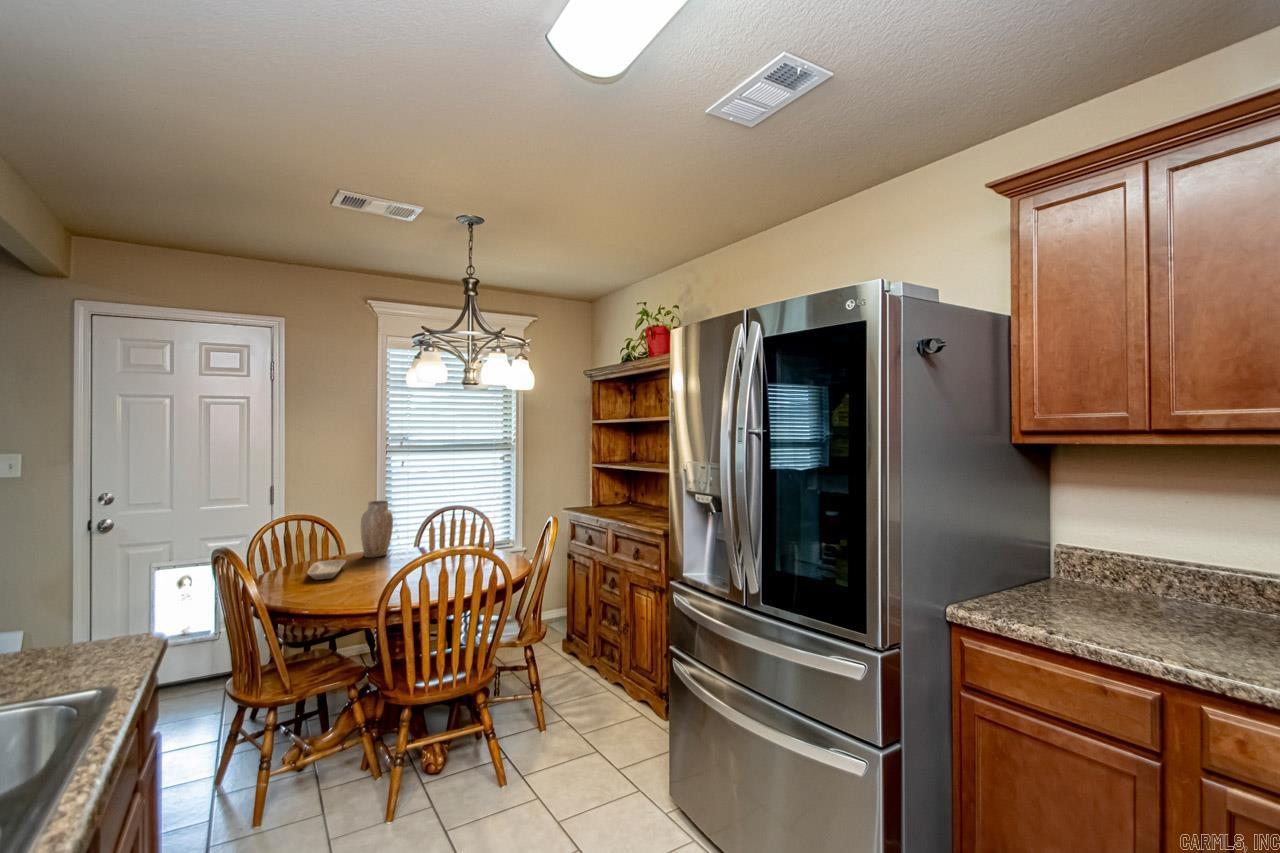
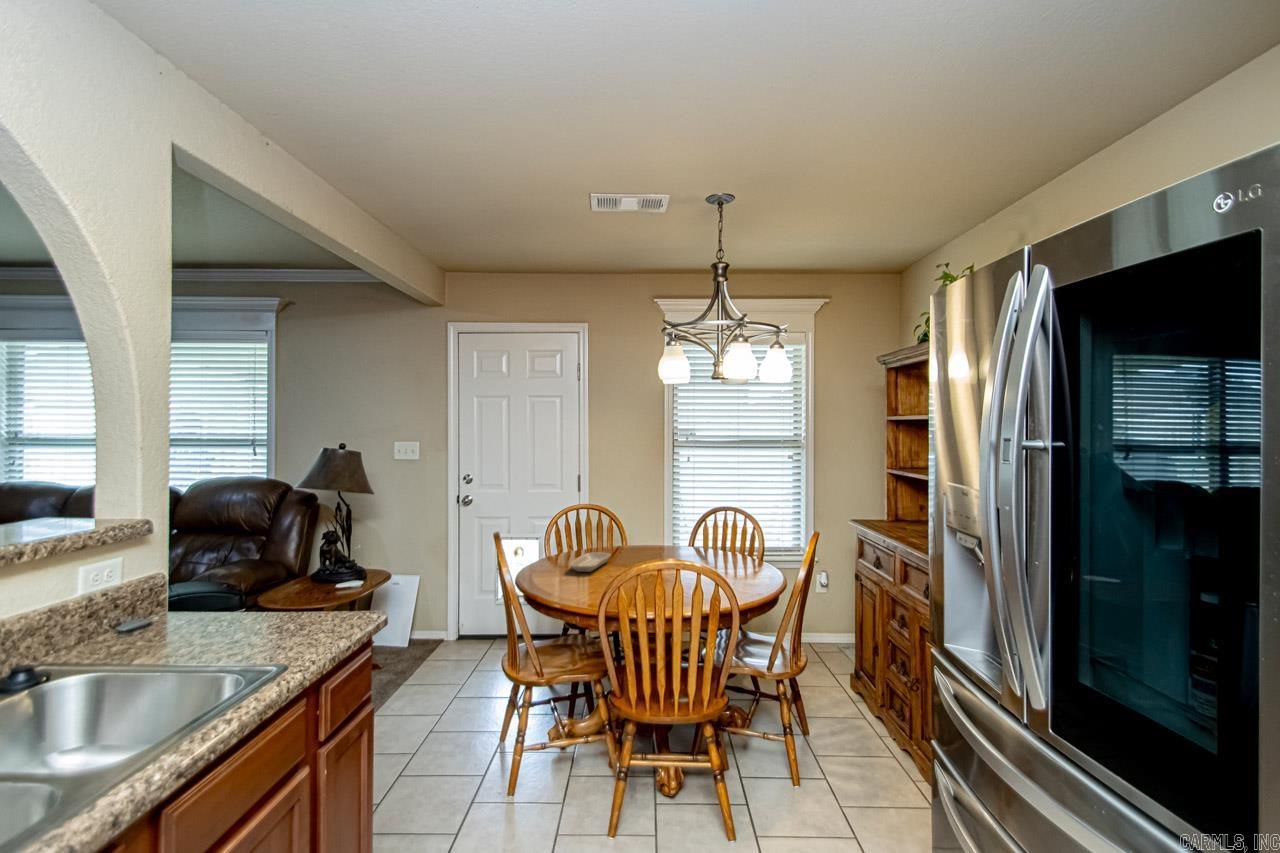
vase: present [361,501,393,558] -> none [632,497,661,554]

